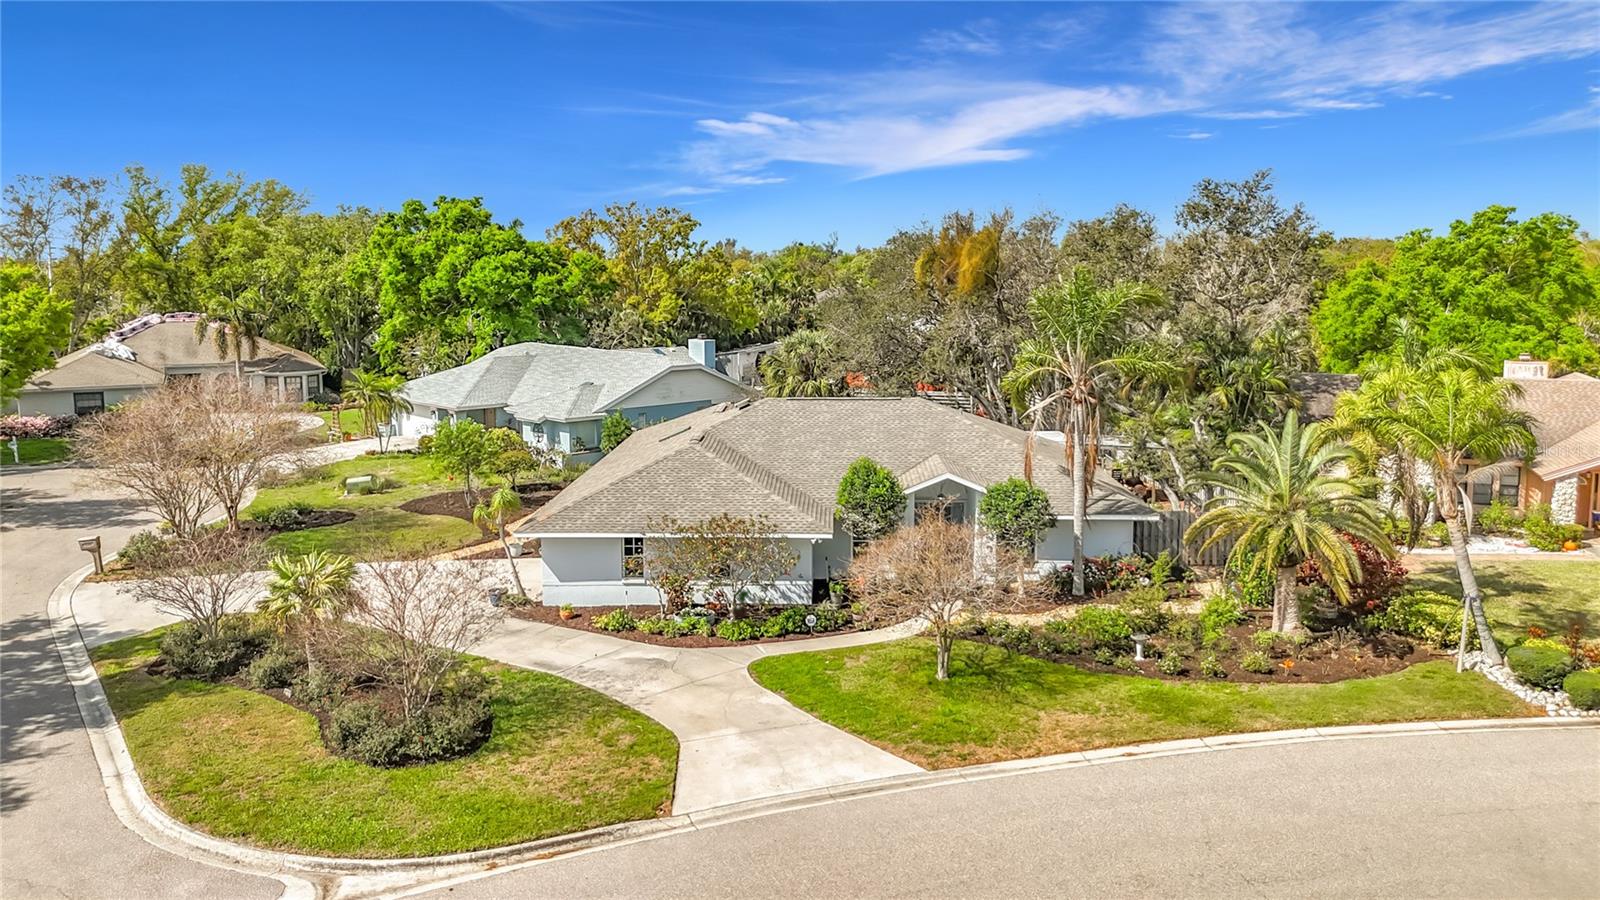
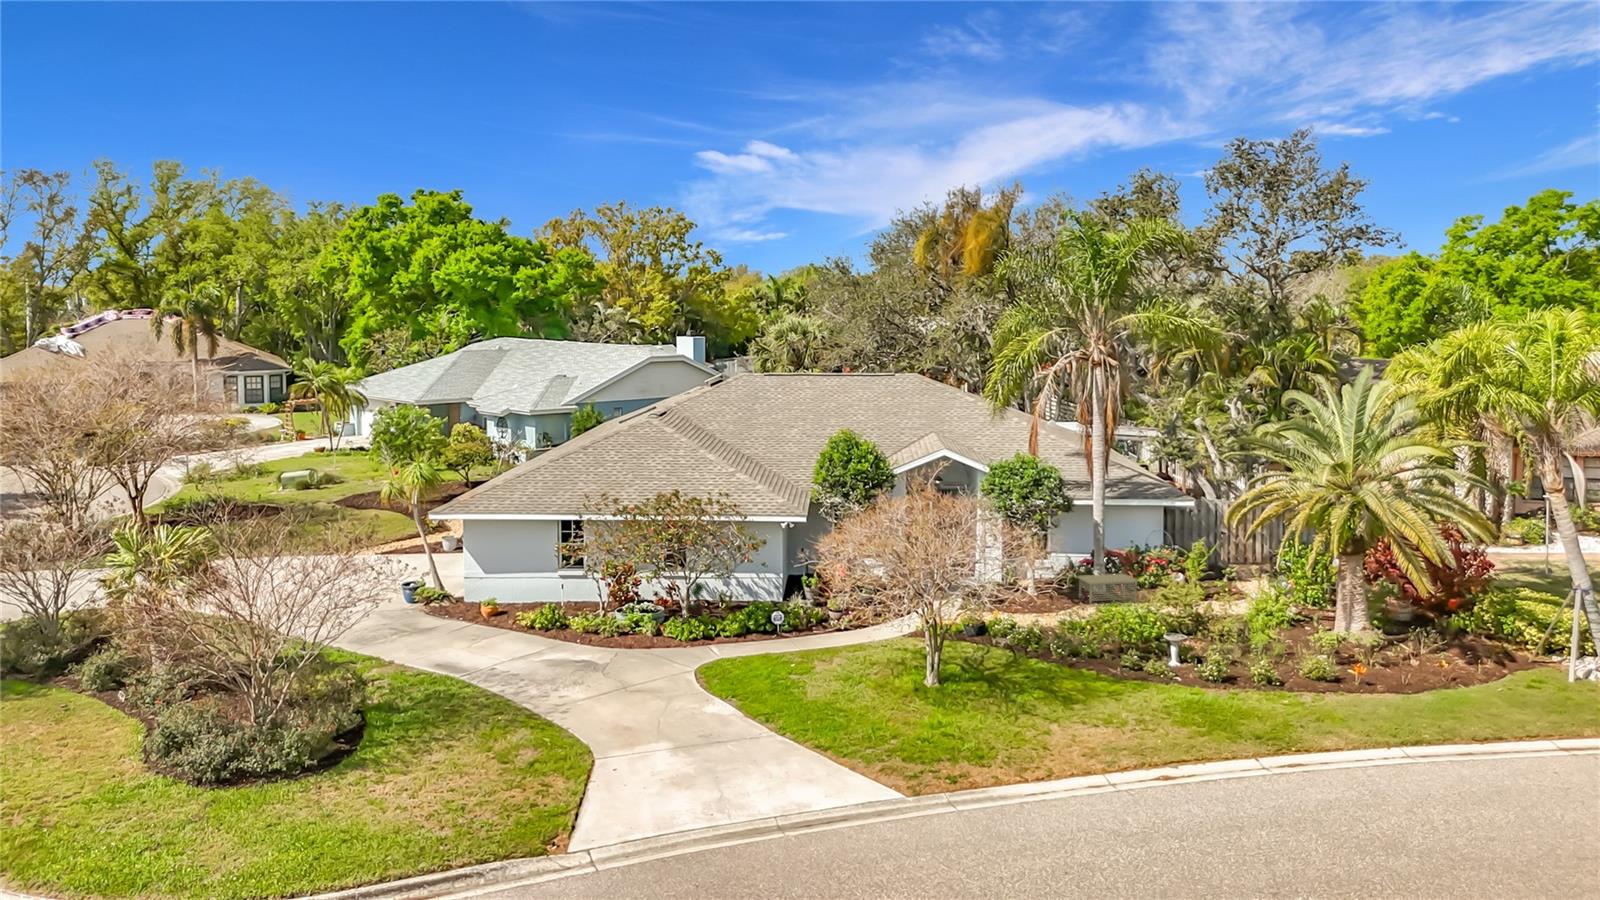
storage bench: none [1060,578,1111,605] -> present [1078,574,1138,604]

